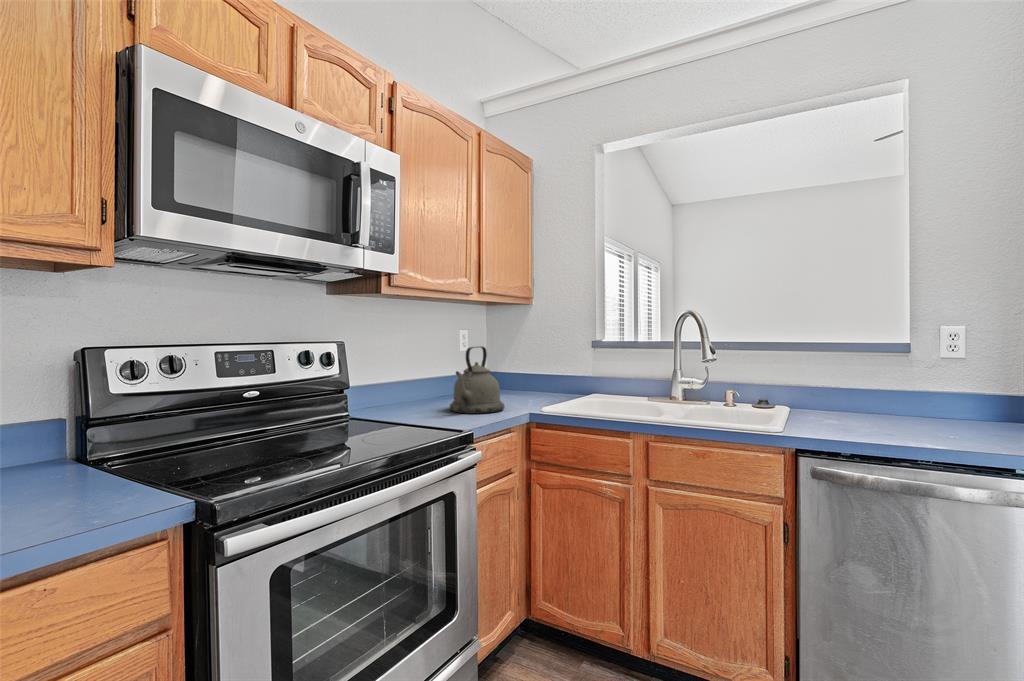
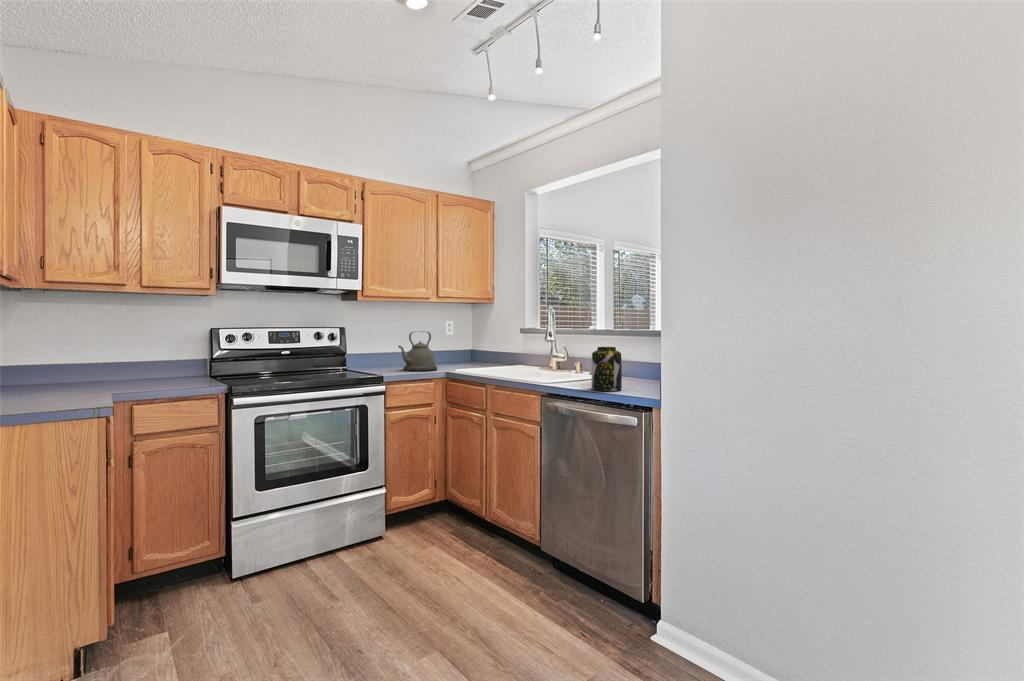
jar: none [914,372,990,452] -> present [592,347,622,391]

